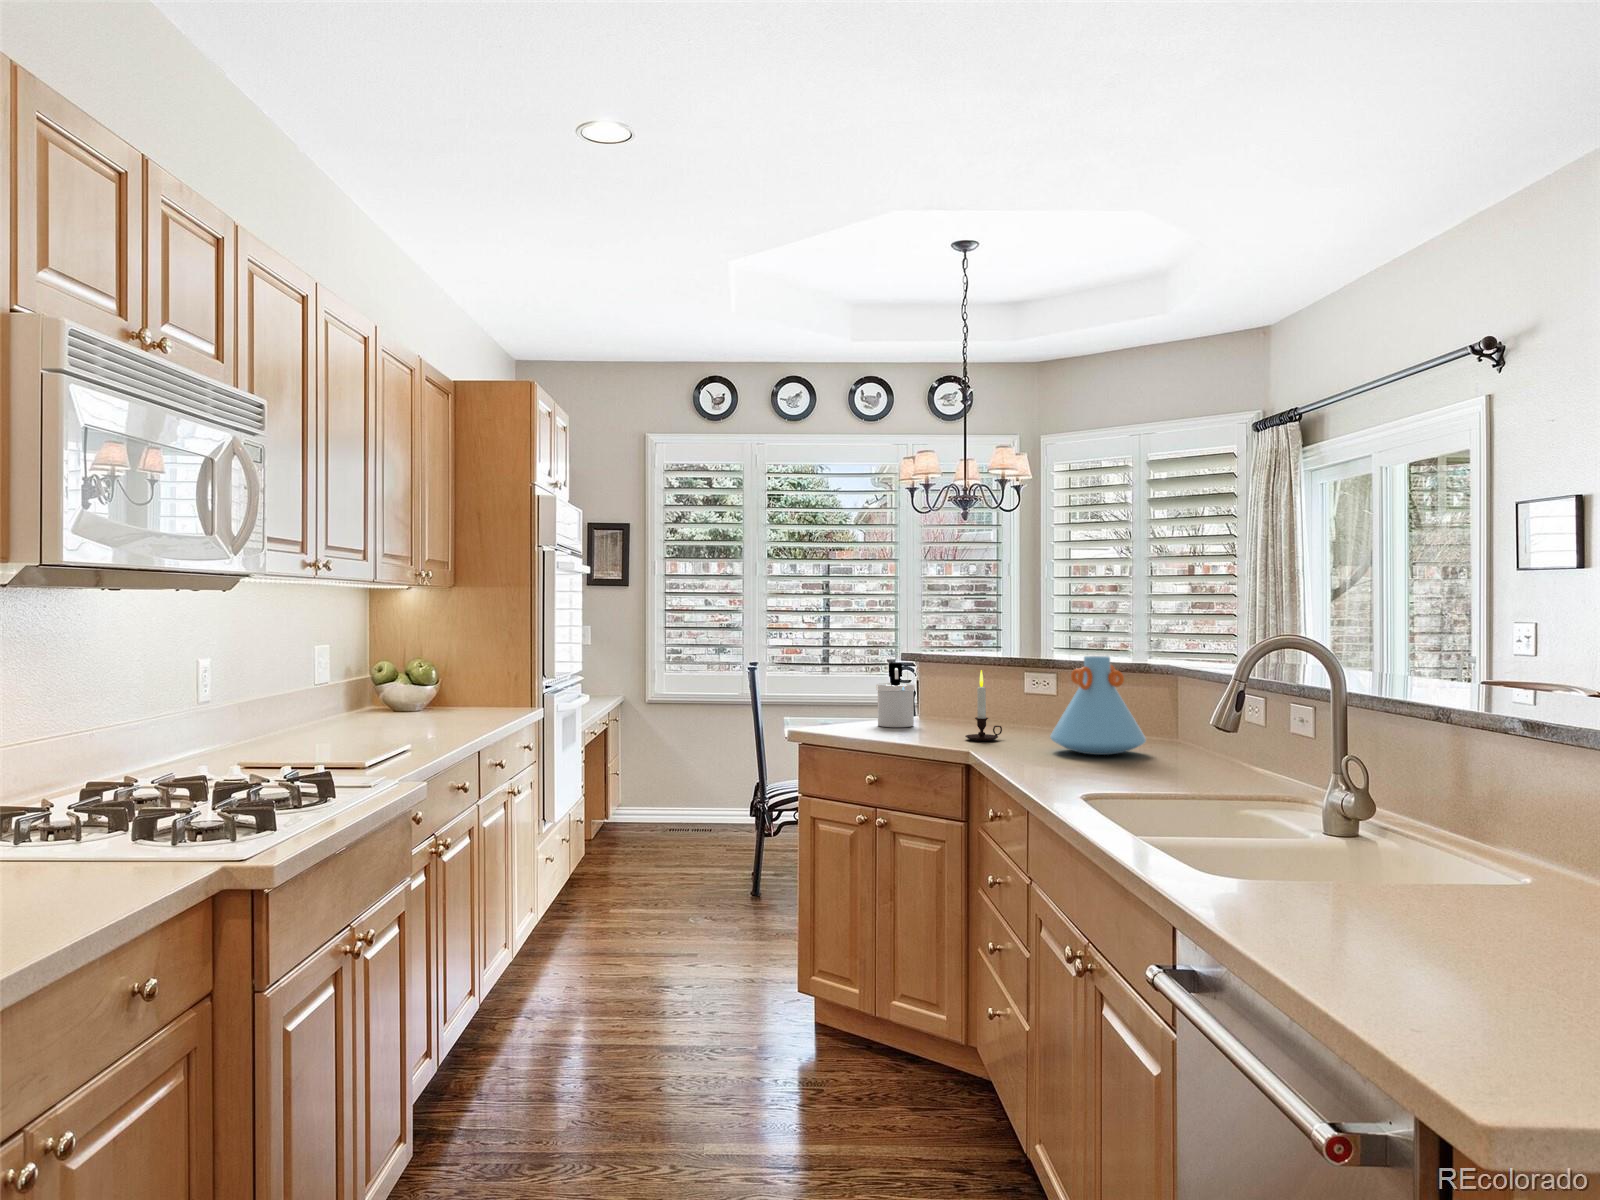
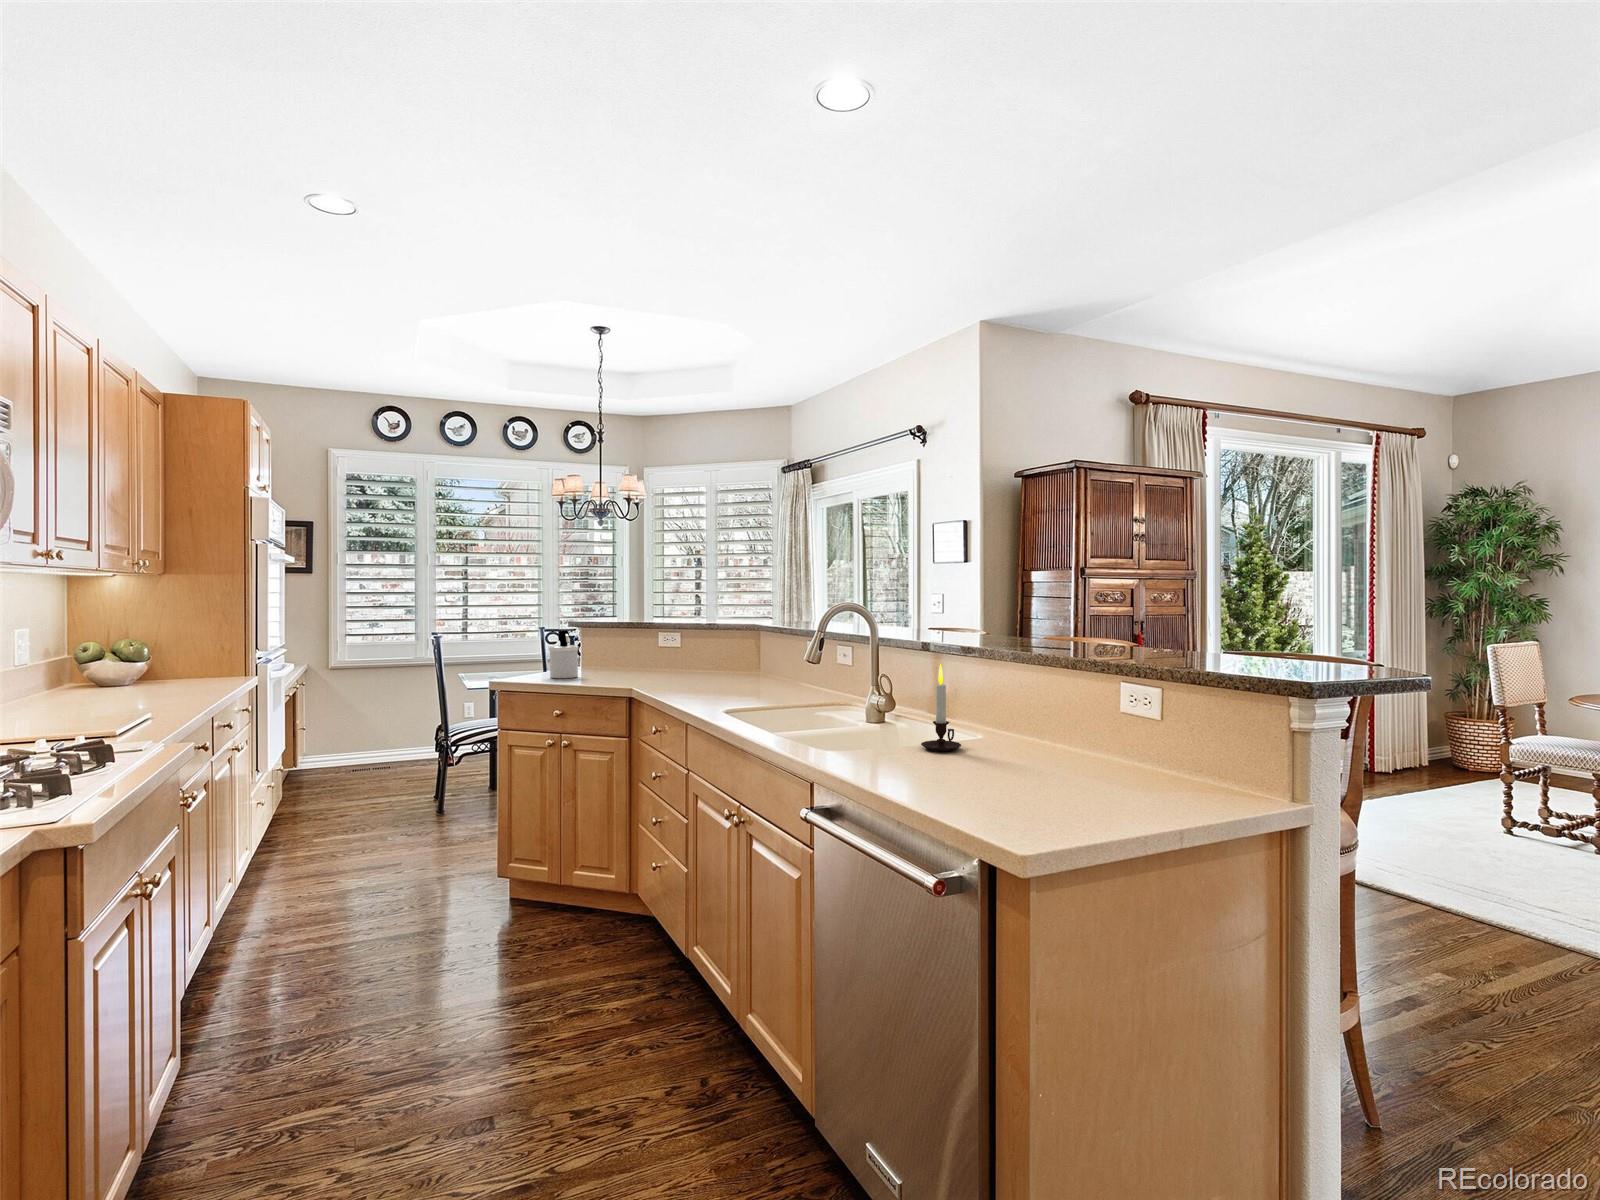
vase: present [1050,656,1146,755] -> none [687,621,748,686]
candle: present [965,670,1002,741] -> present [921,664,961,751]

